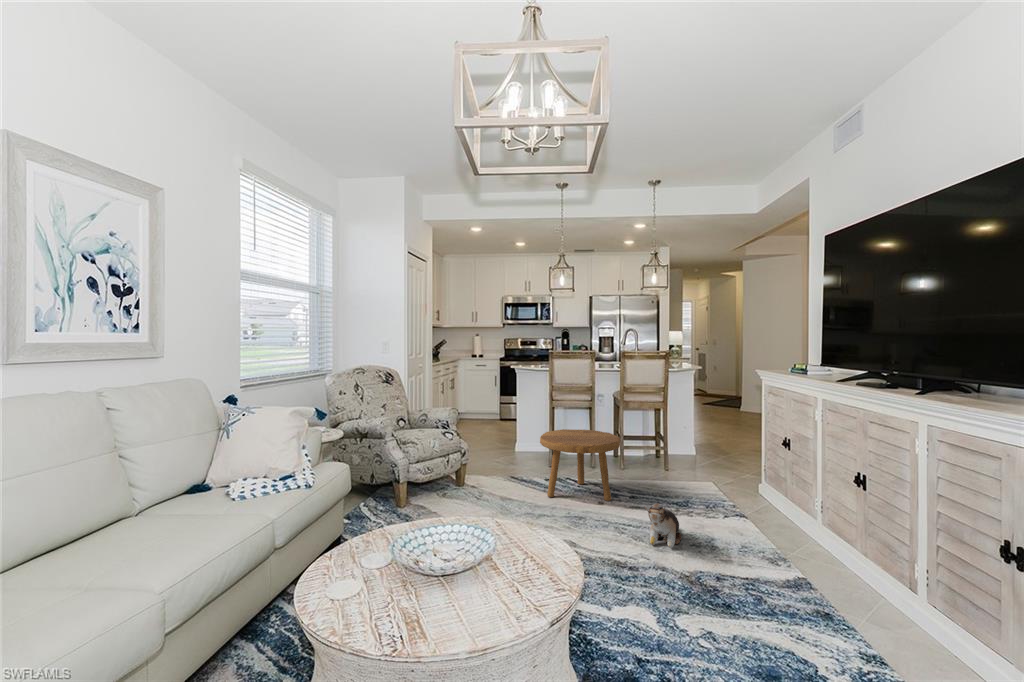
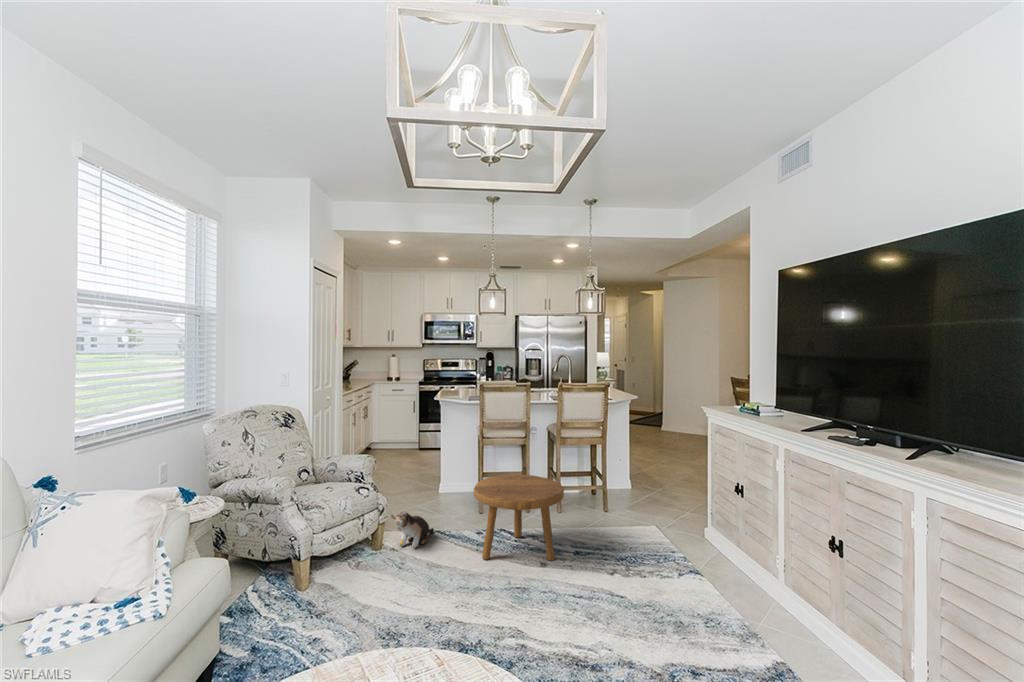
plush toy: present [646,504,682,548] -> present [391,511,434,547]

